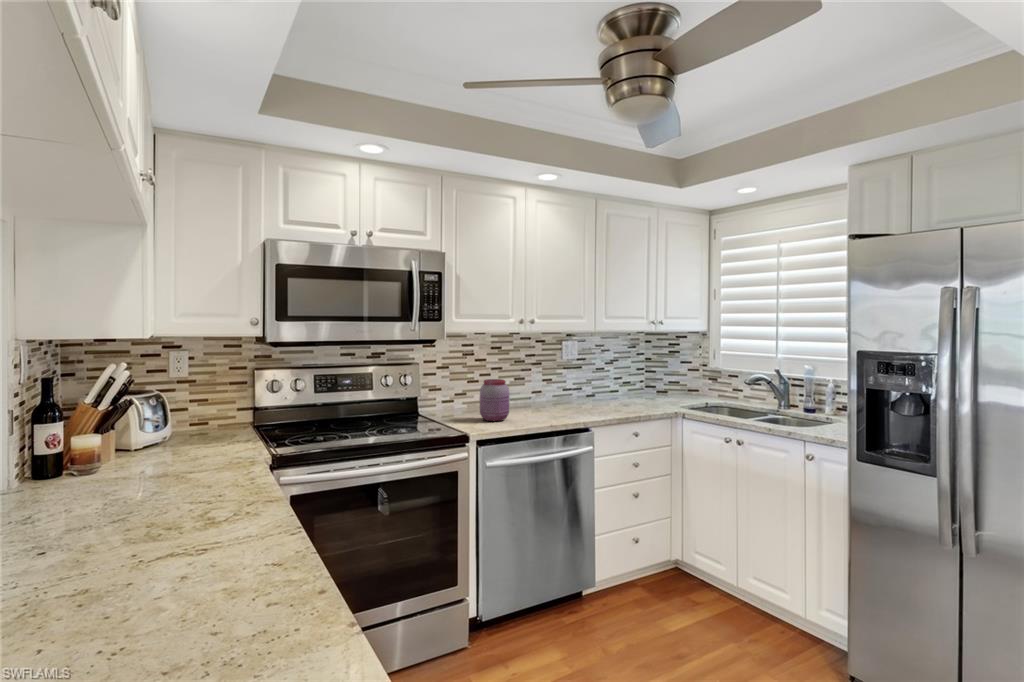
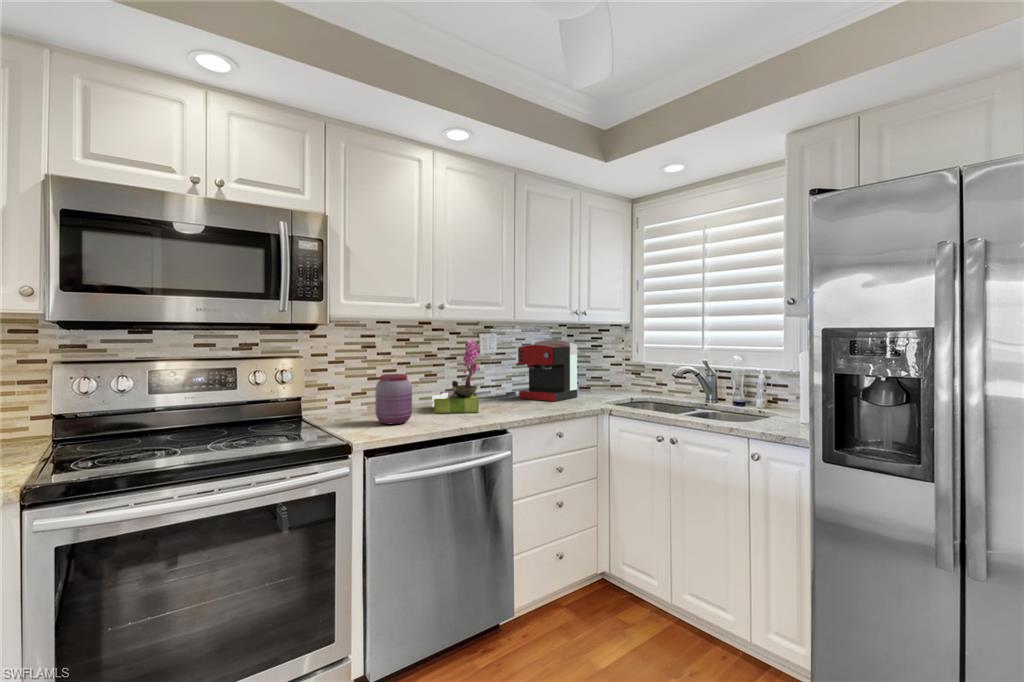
coffee maker: none [598,346,654,404] -> present [518,340,577,401]
flower arrangement: none [522,348,568,413] -> present [432,340,480,413]

